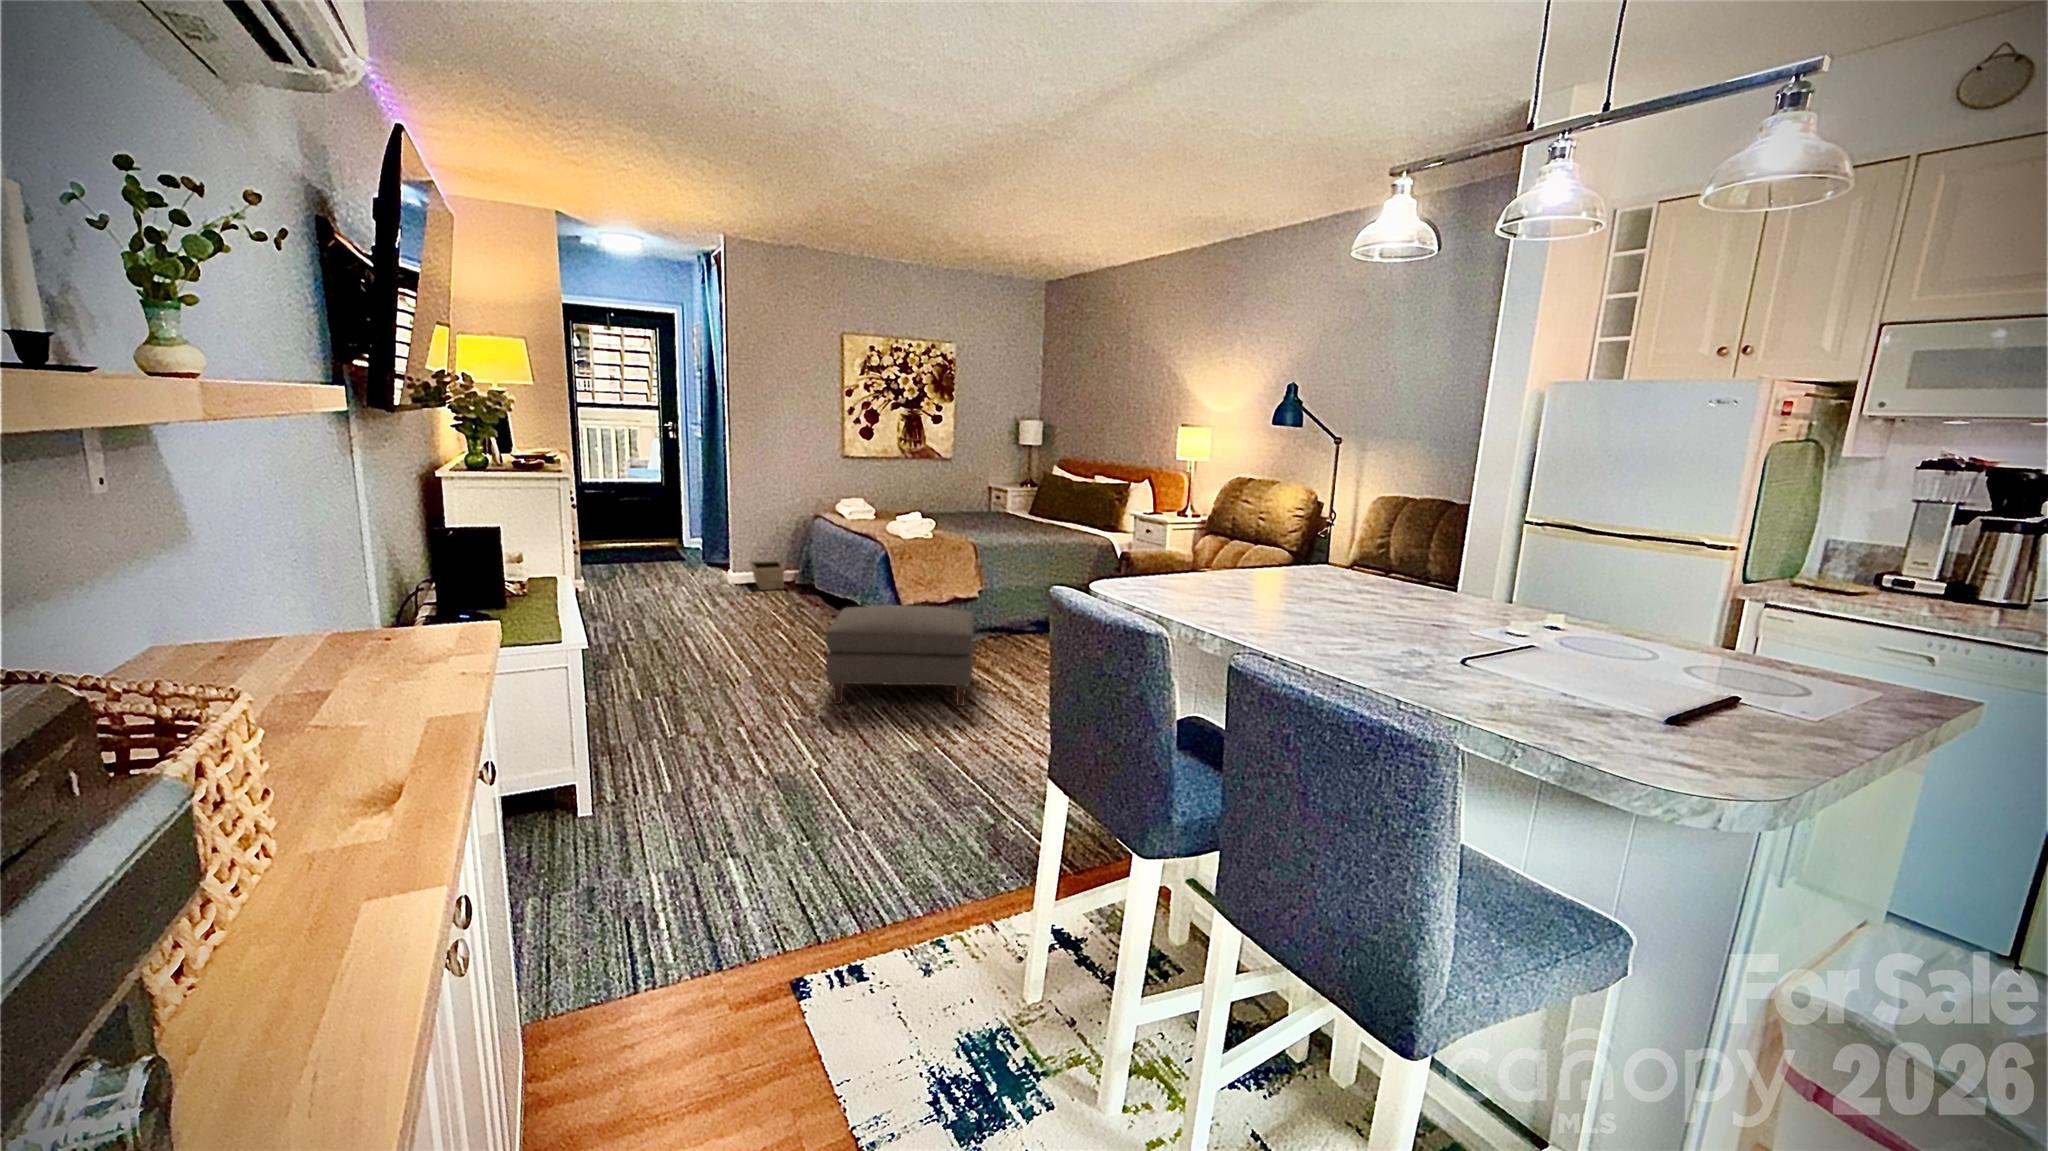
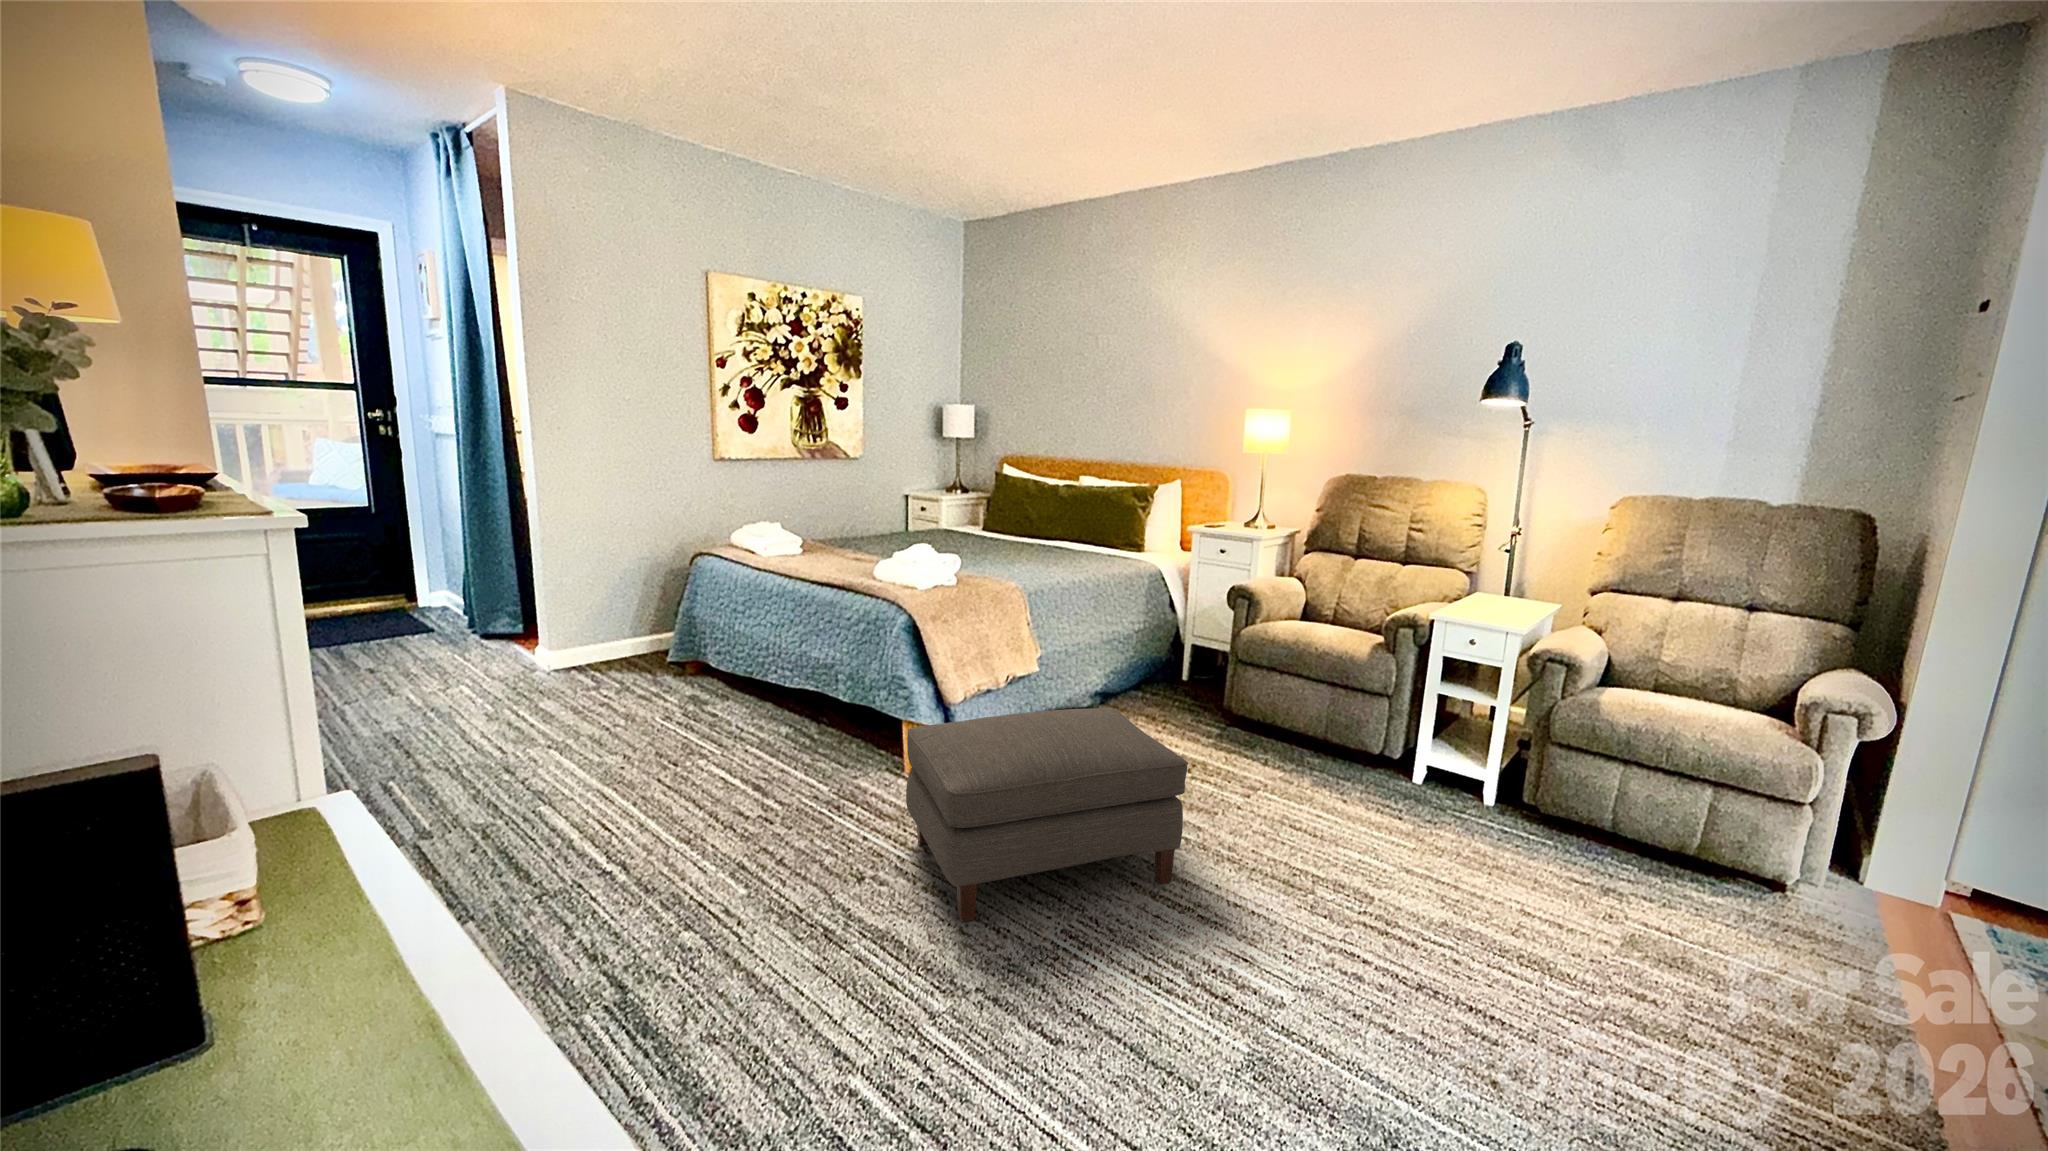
basket: present [750,547,785,590] -> none [582,607,651,679]

